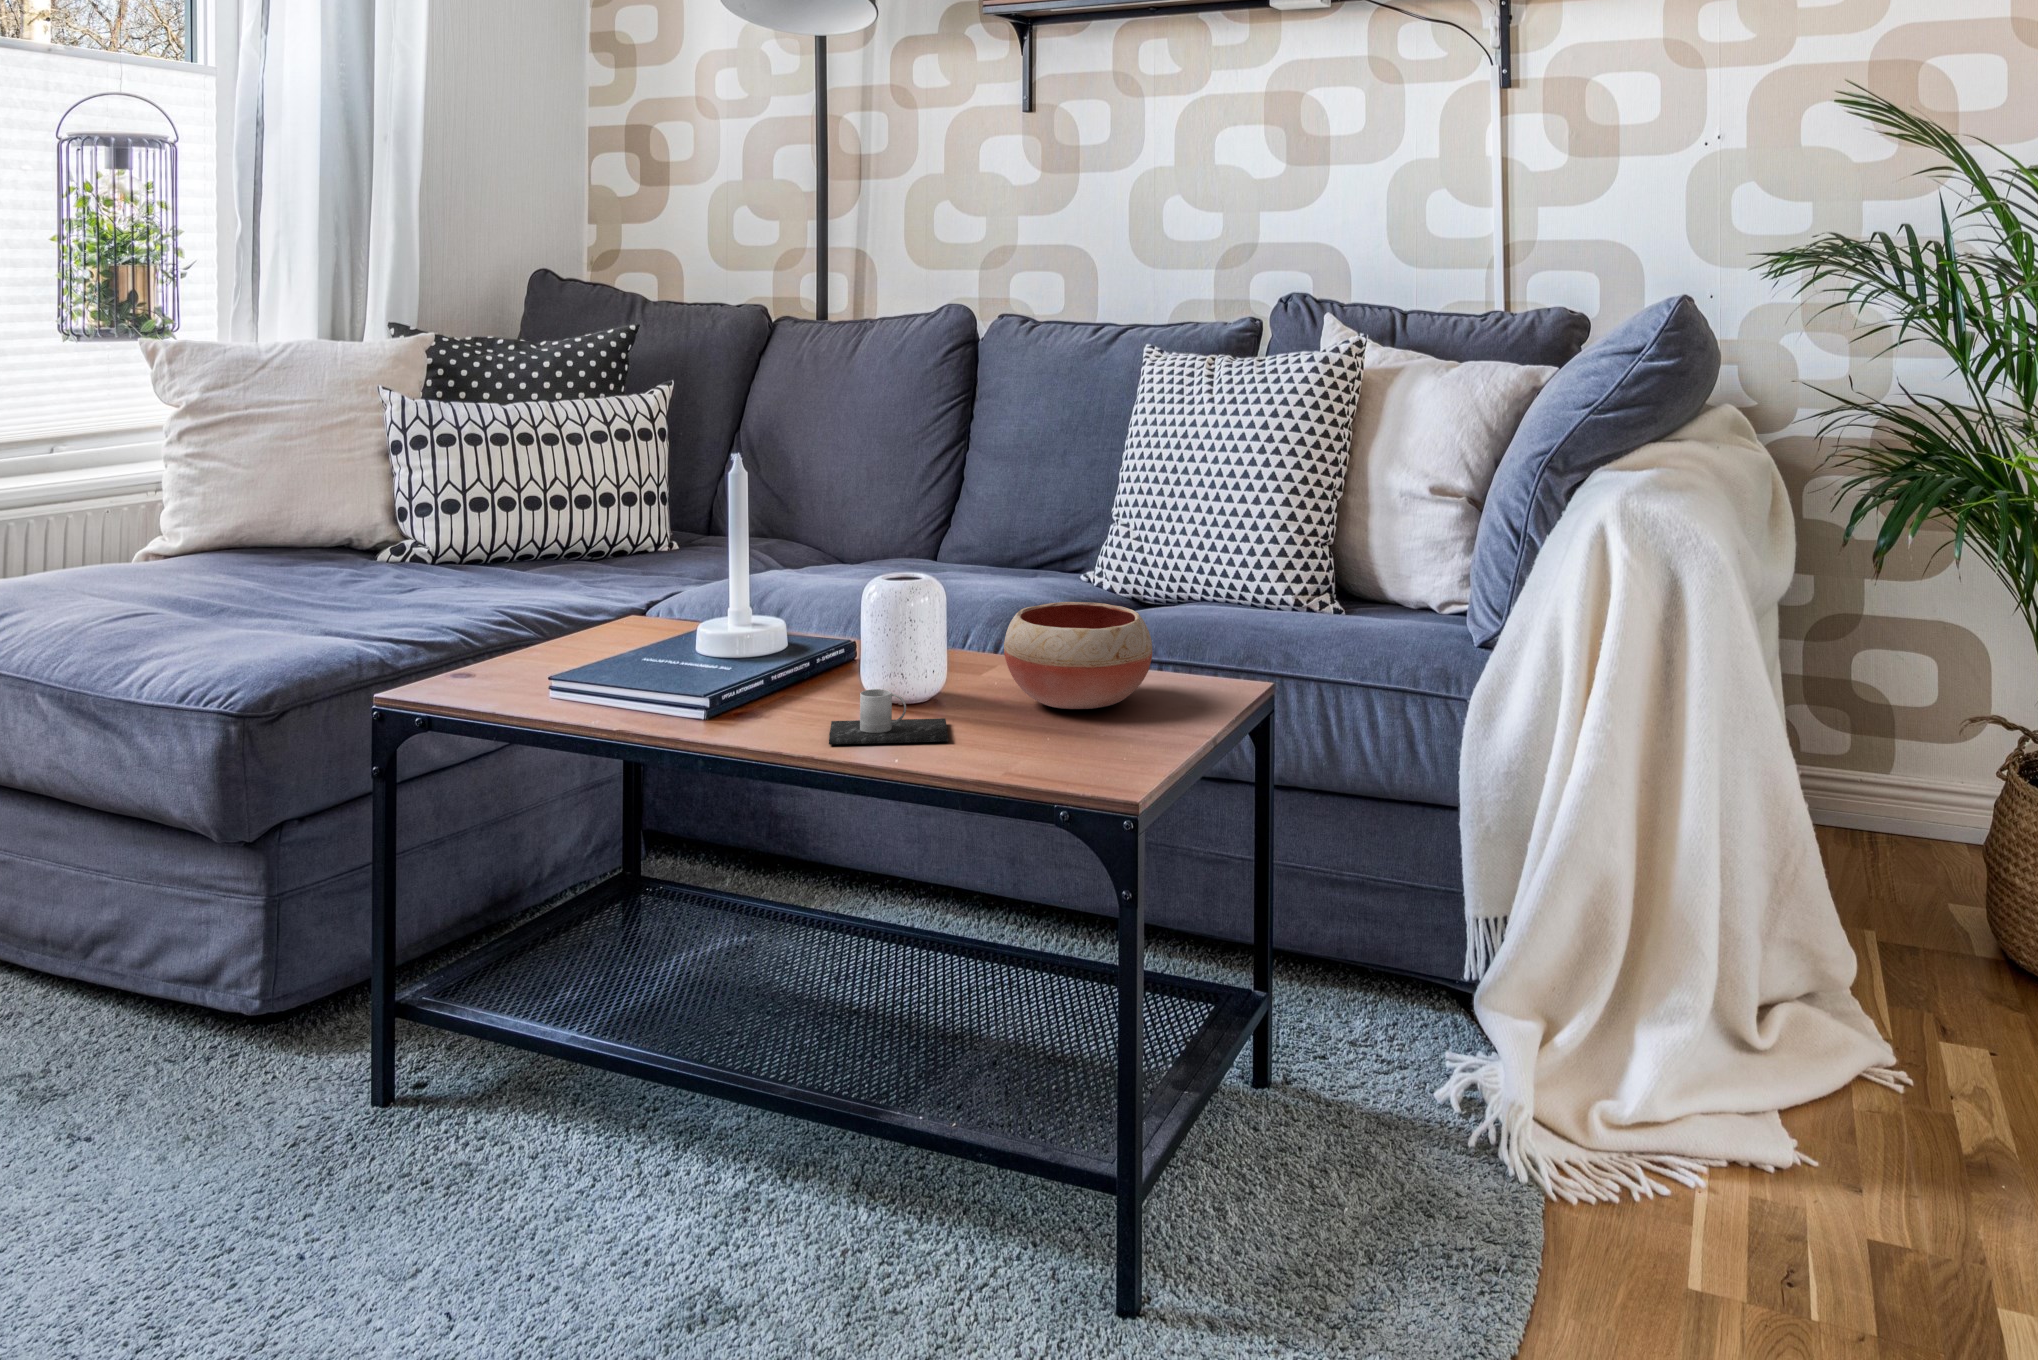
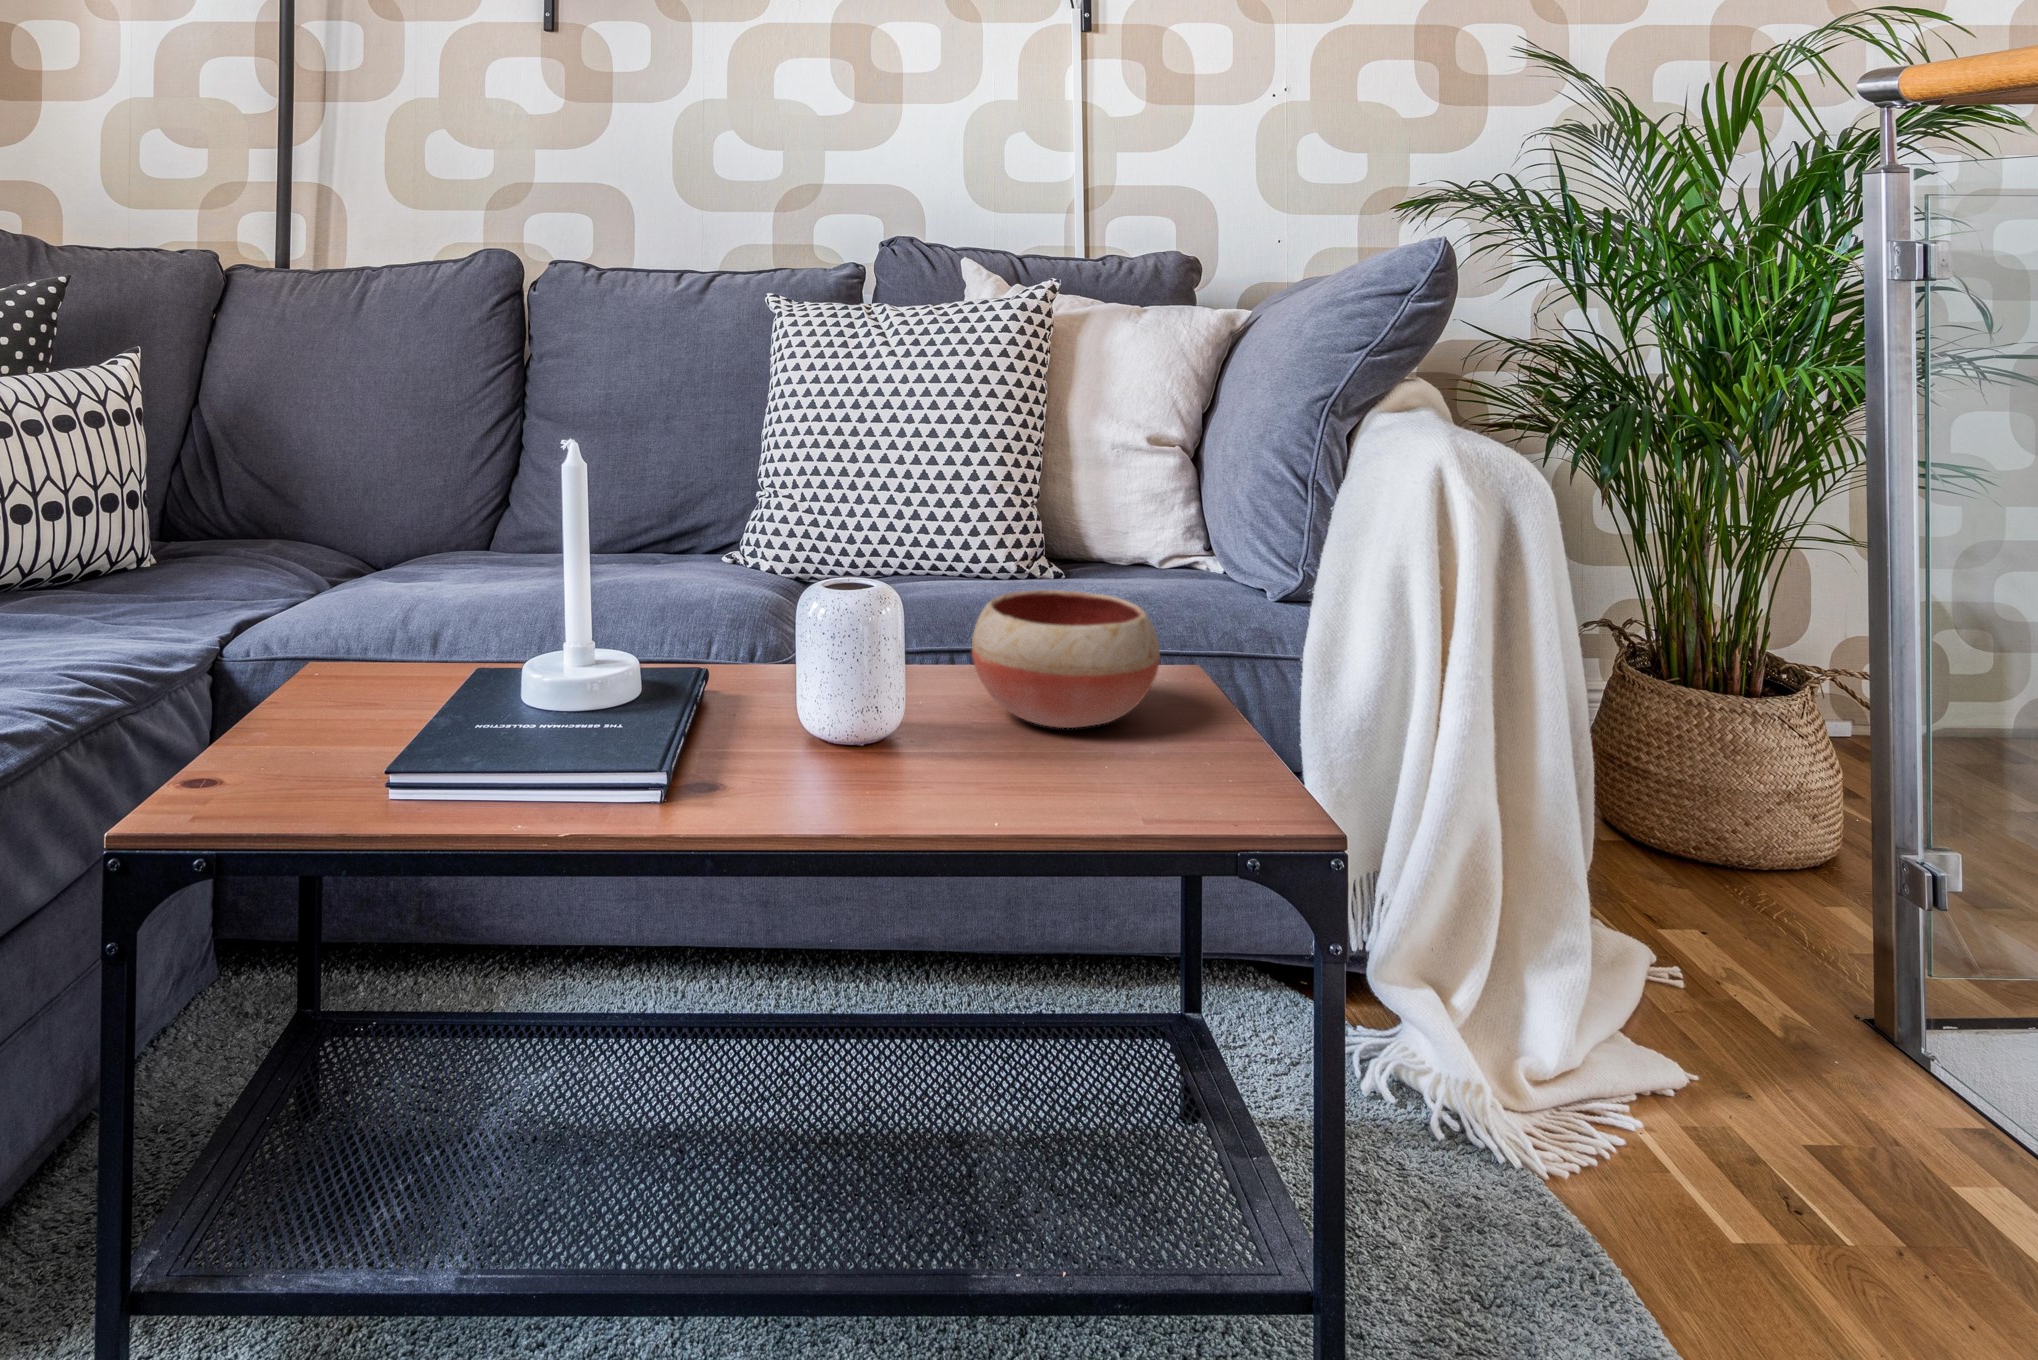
mug: present [829,689,948,744] -> none [838,735,1025,824]

